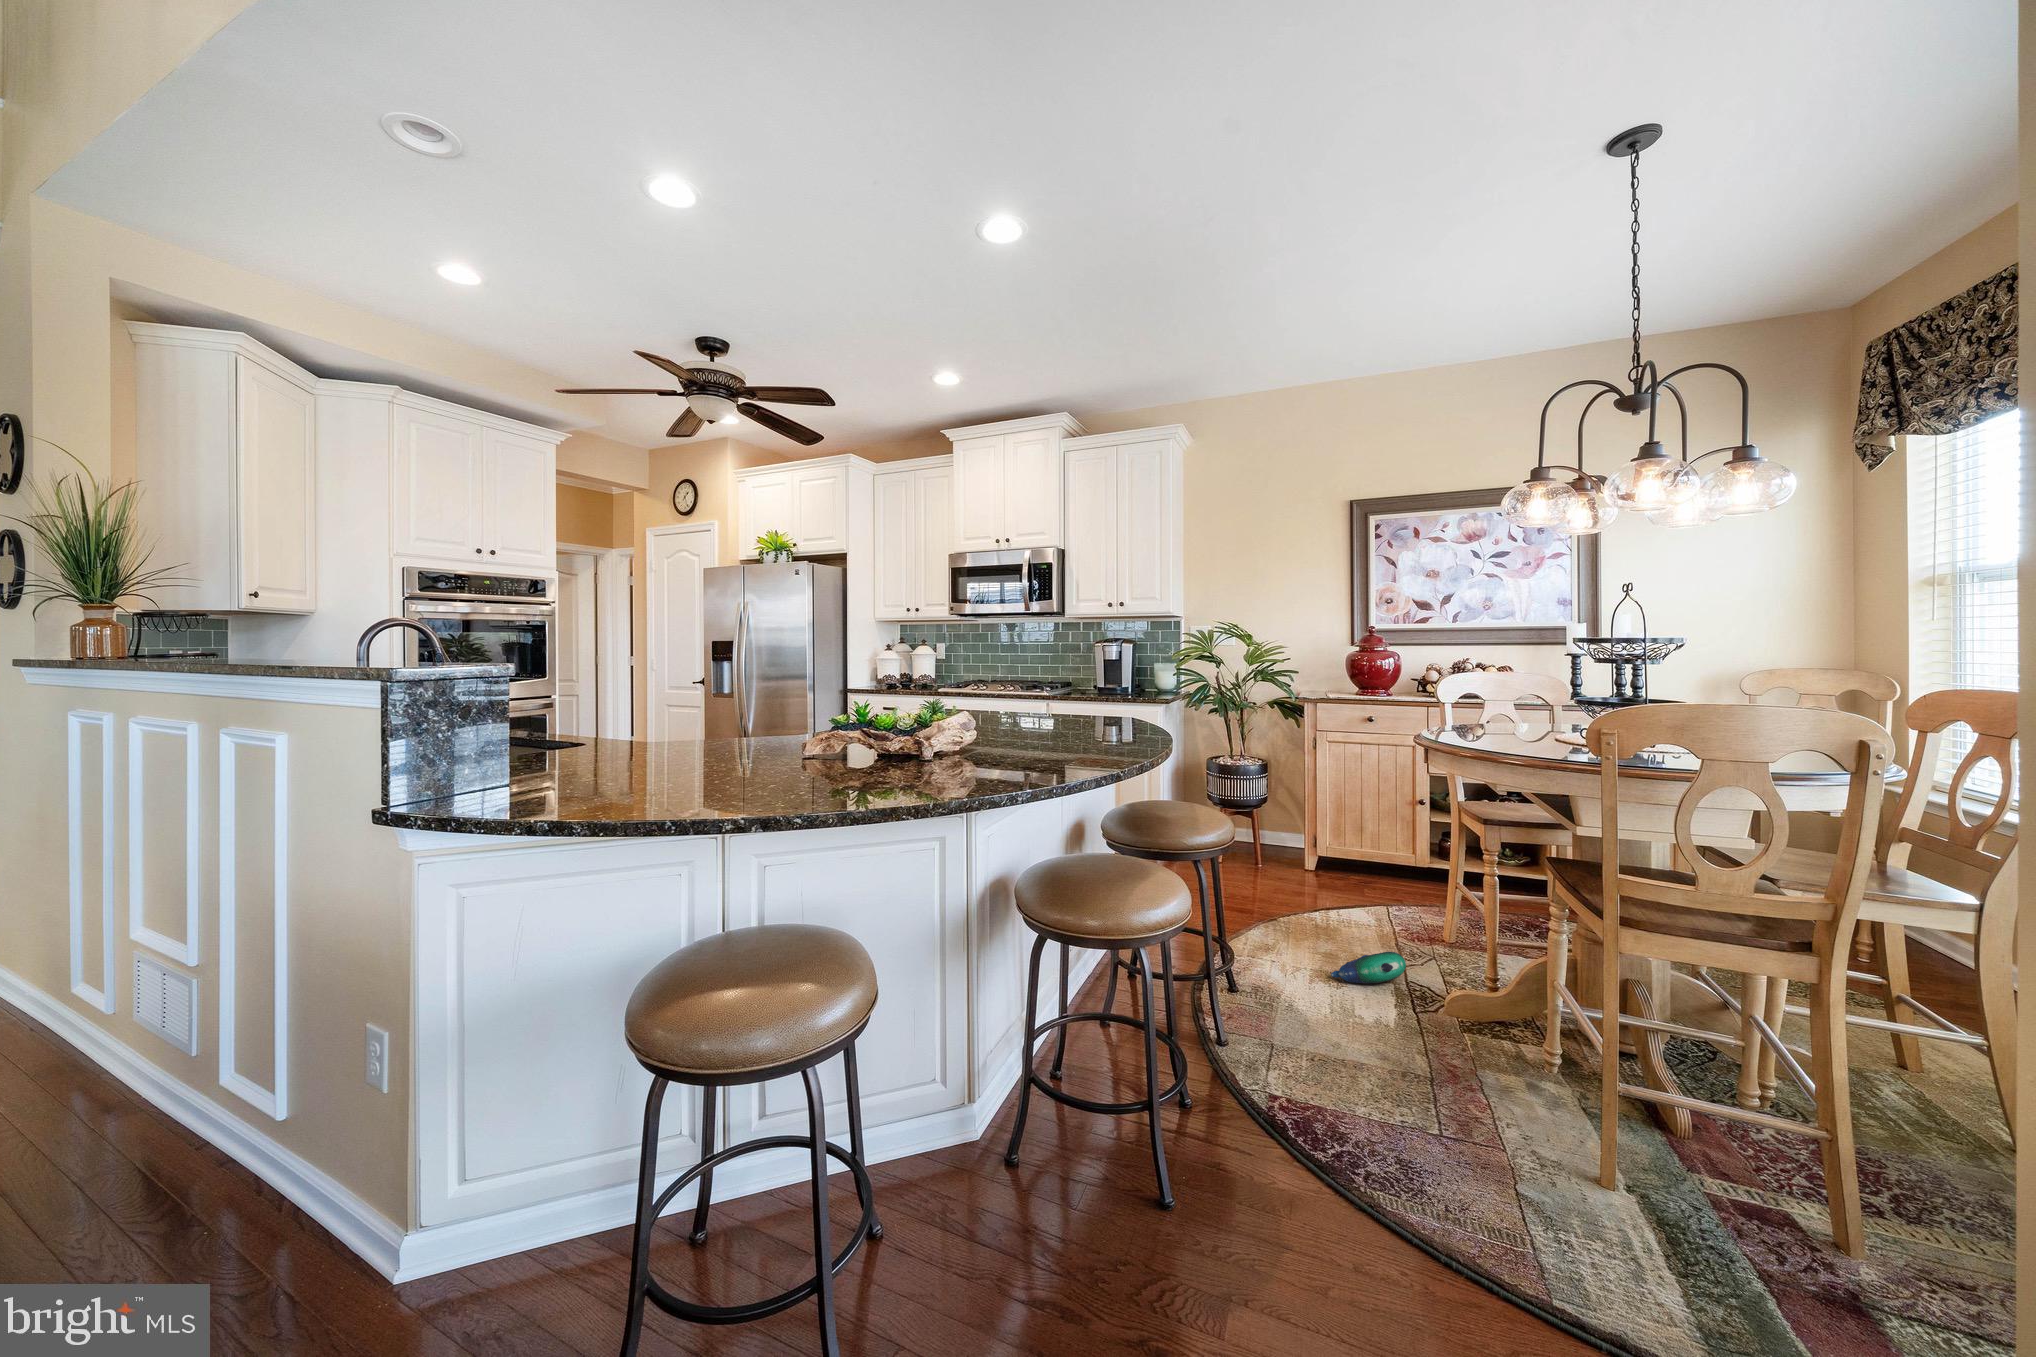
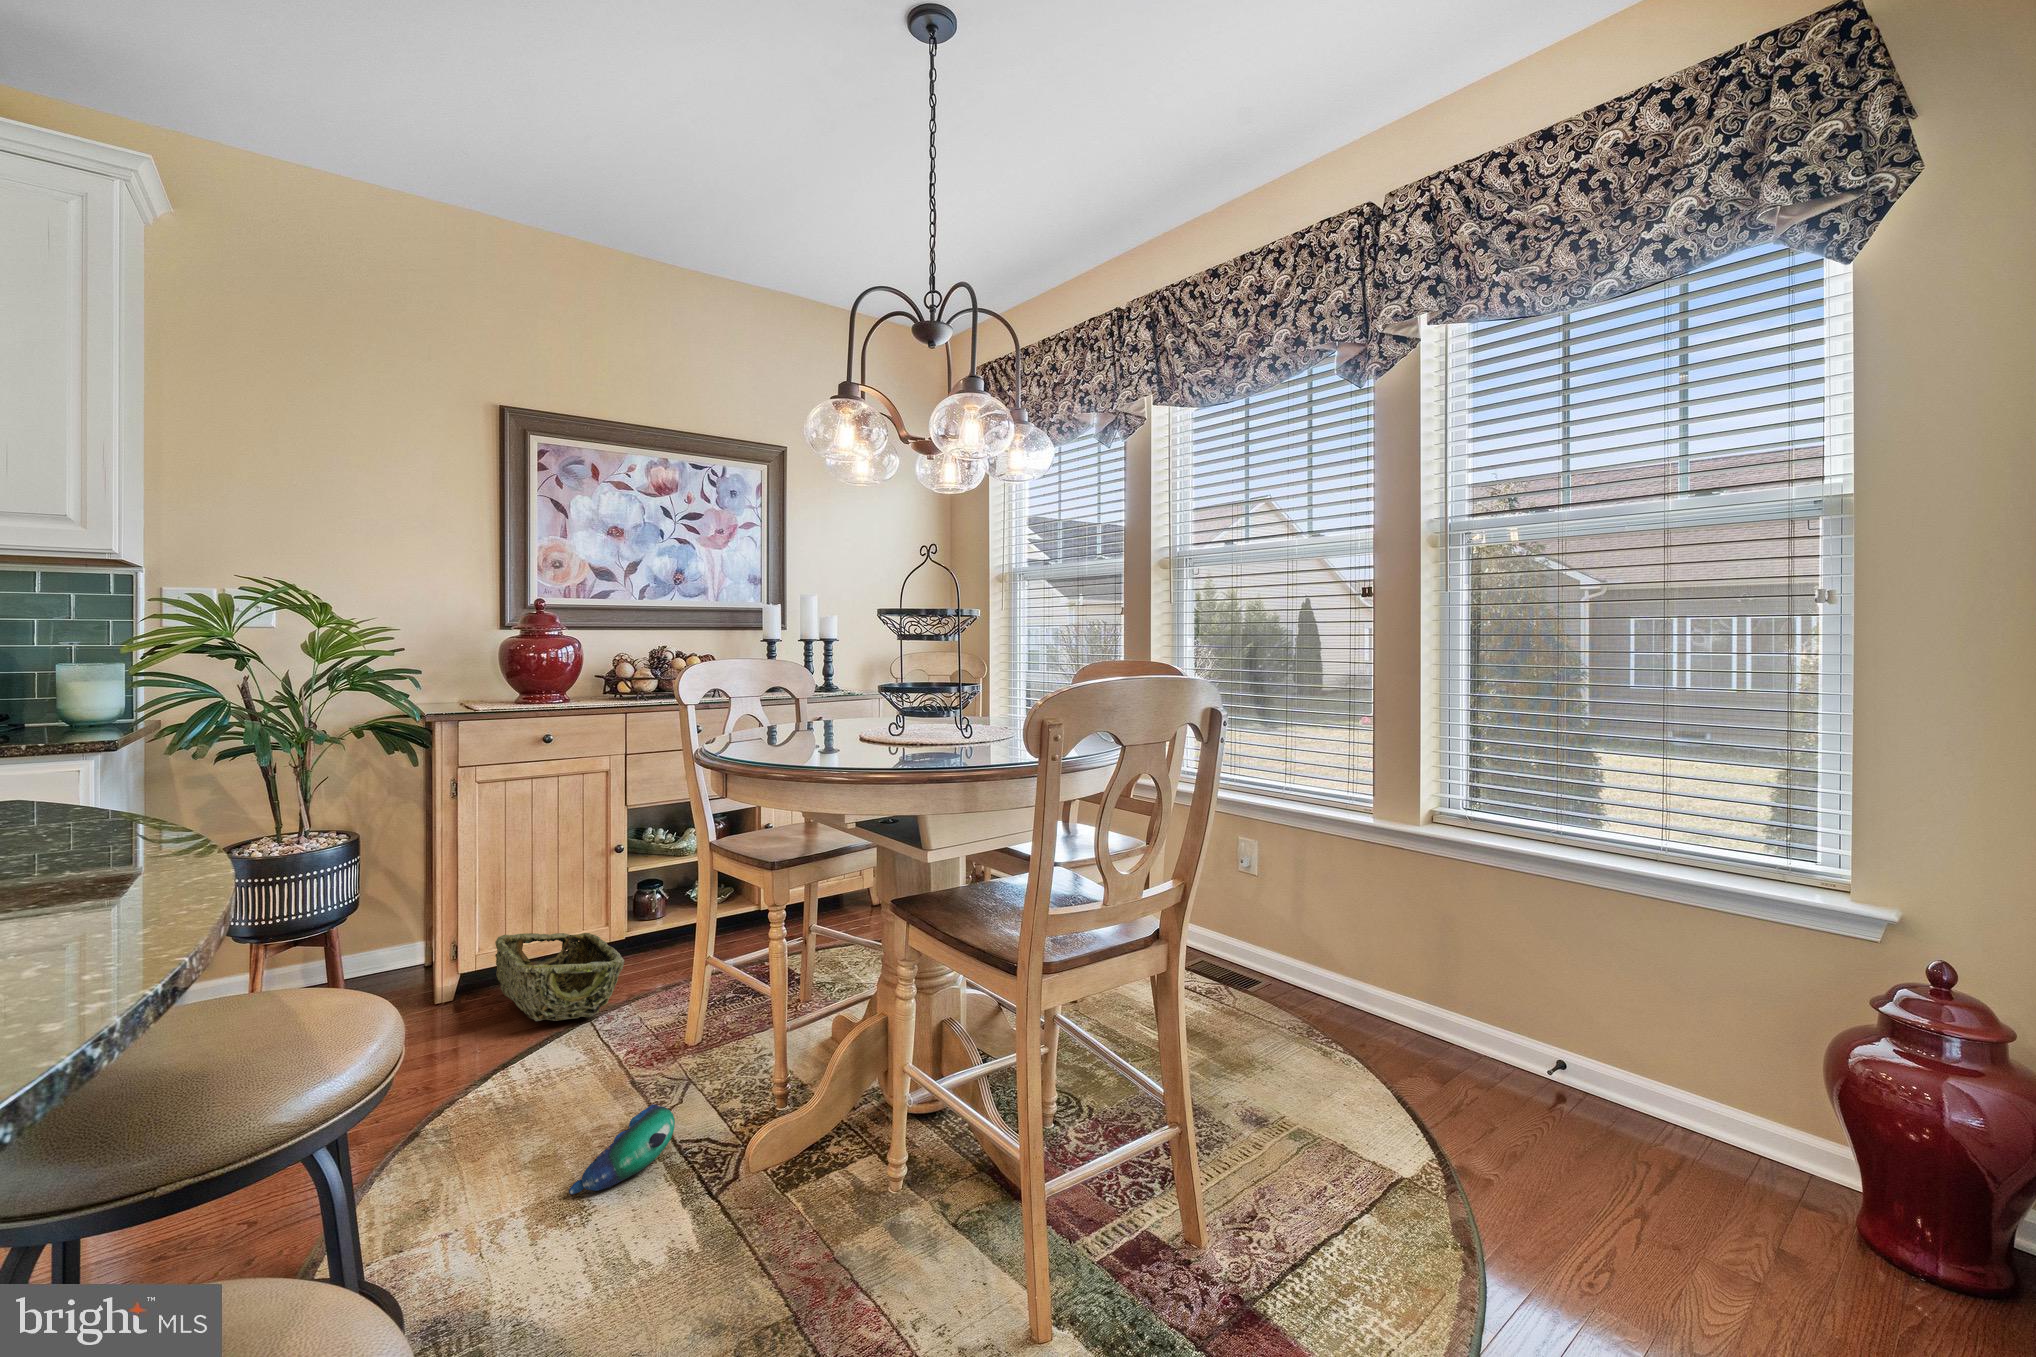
woven basket: none [1332,839,1410,903] -> present [495,933,625,1021]

